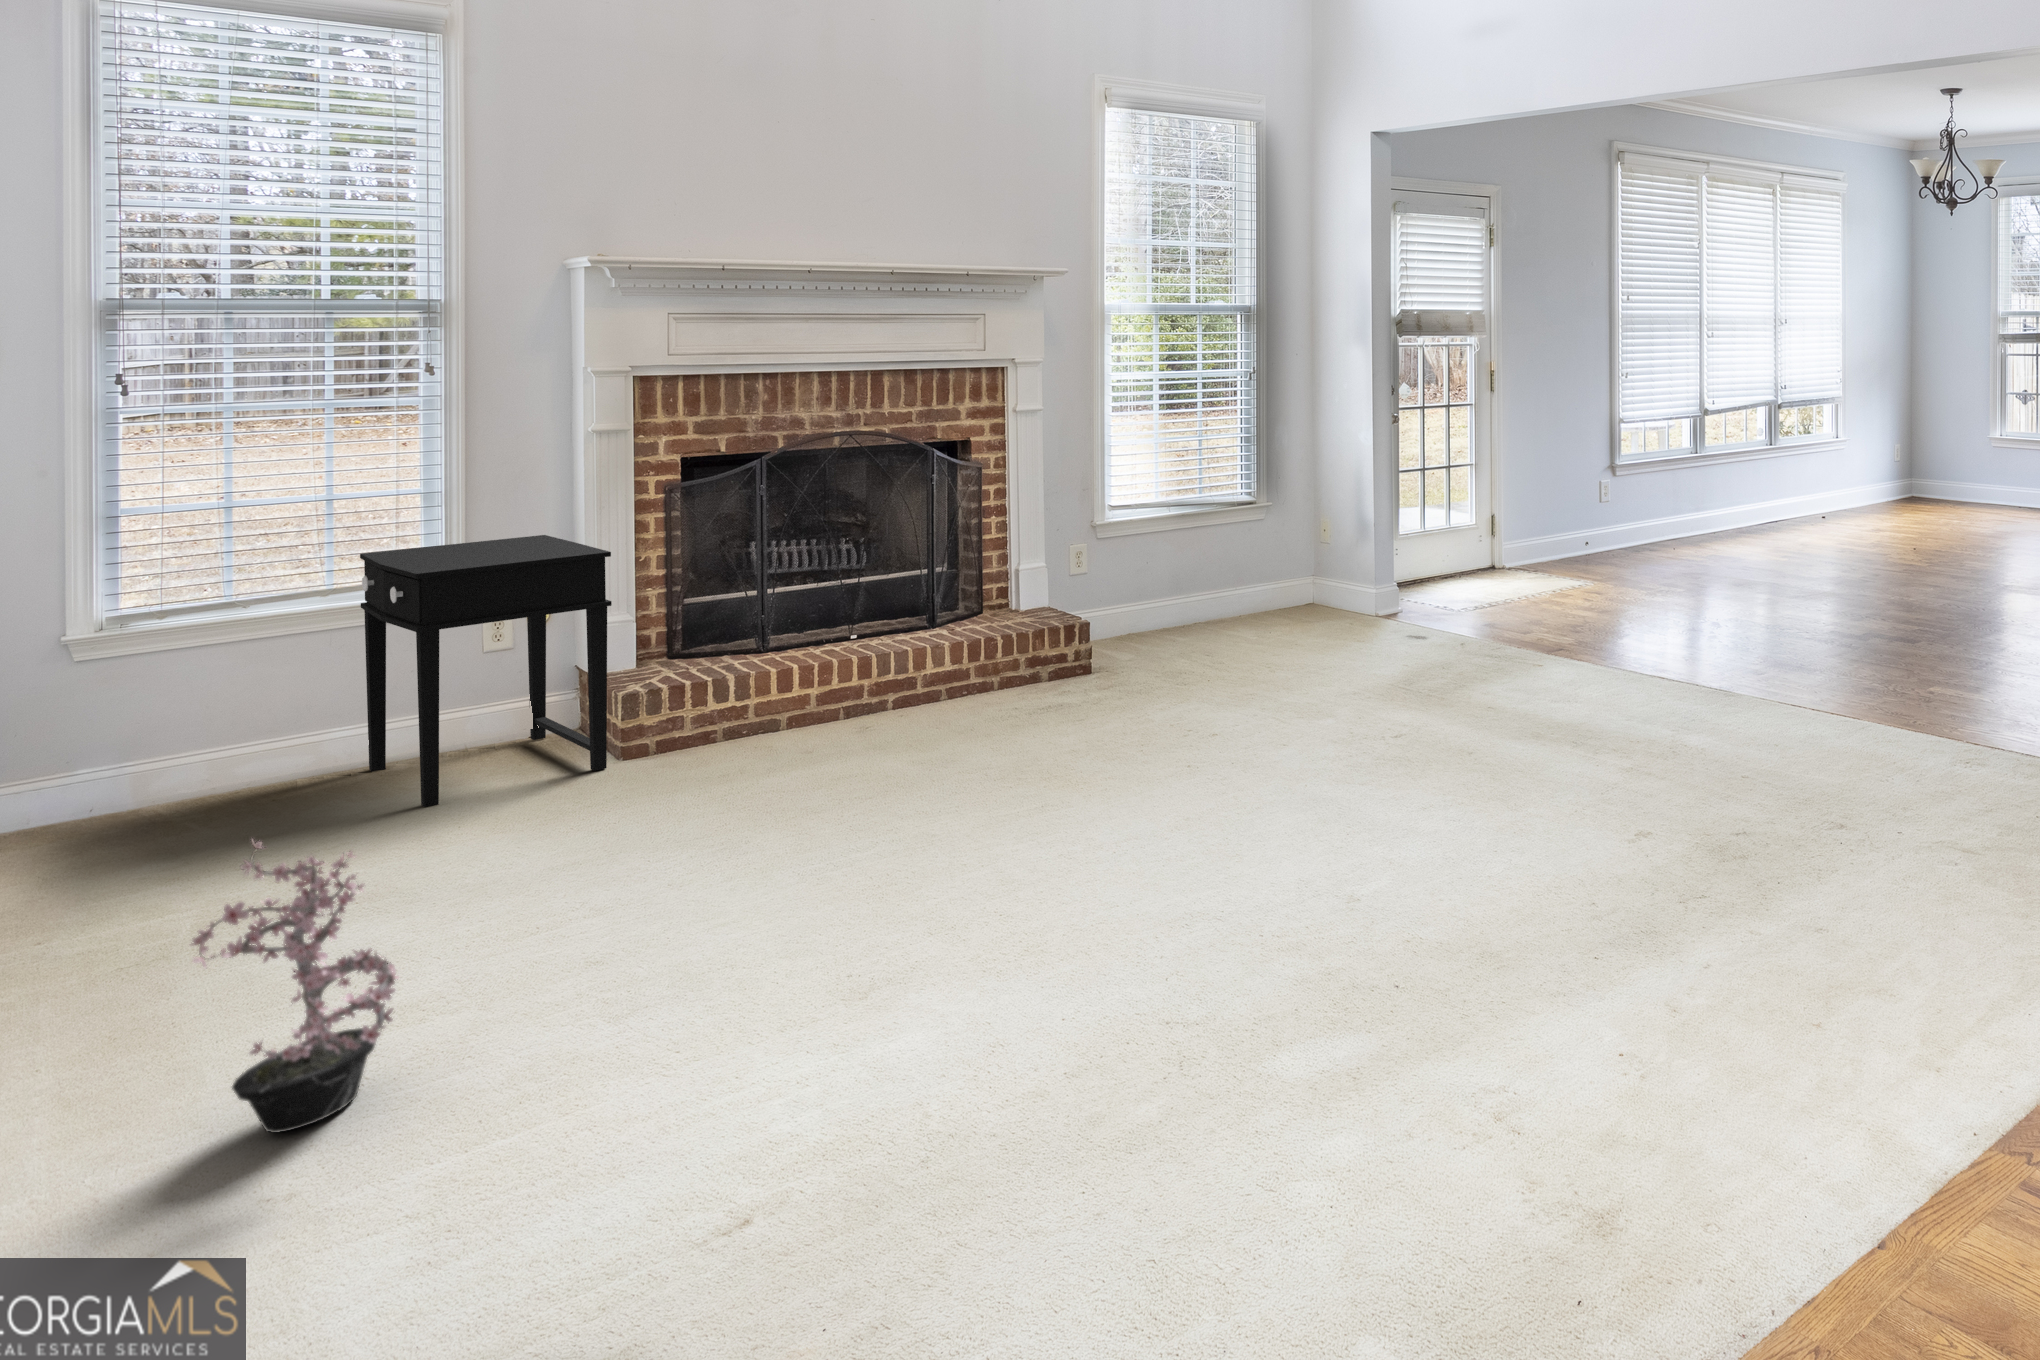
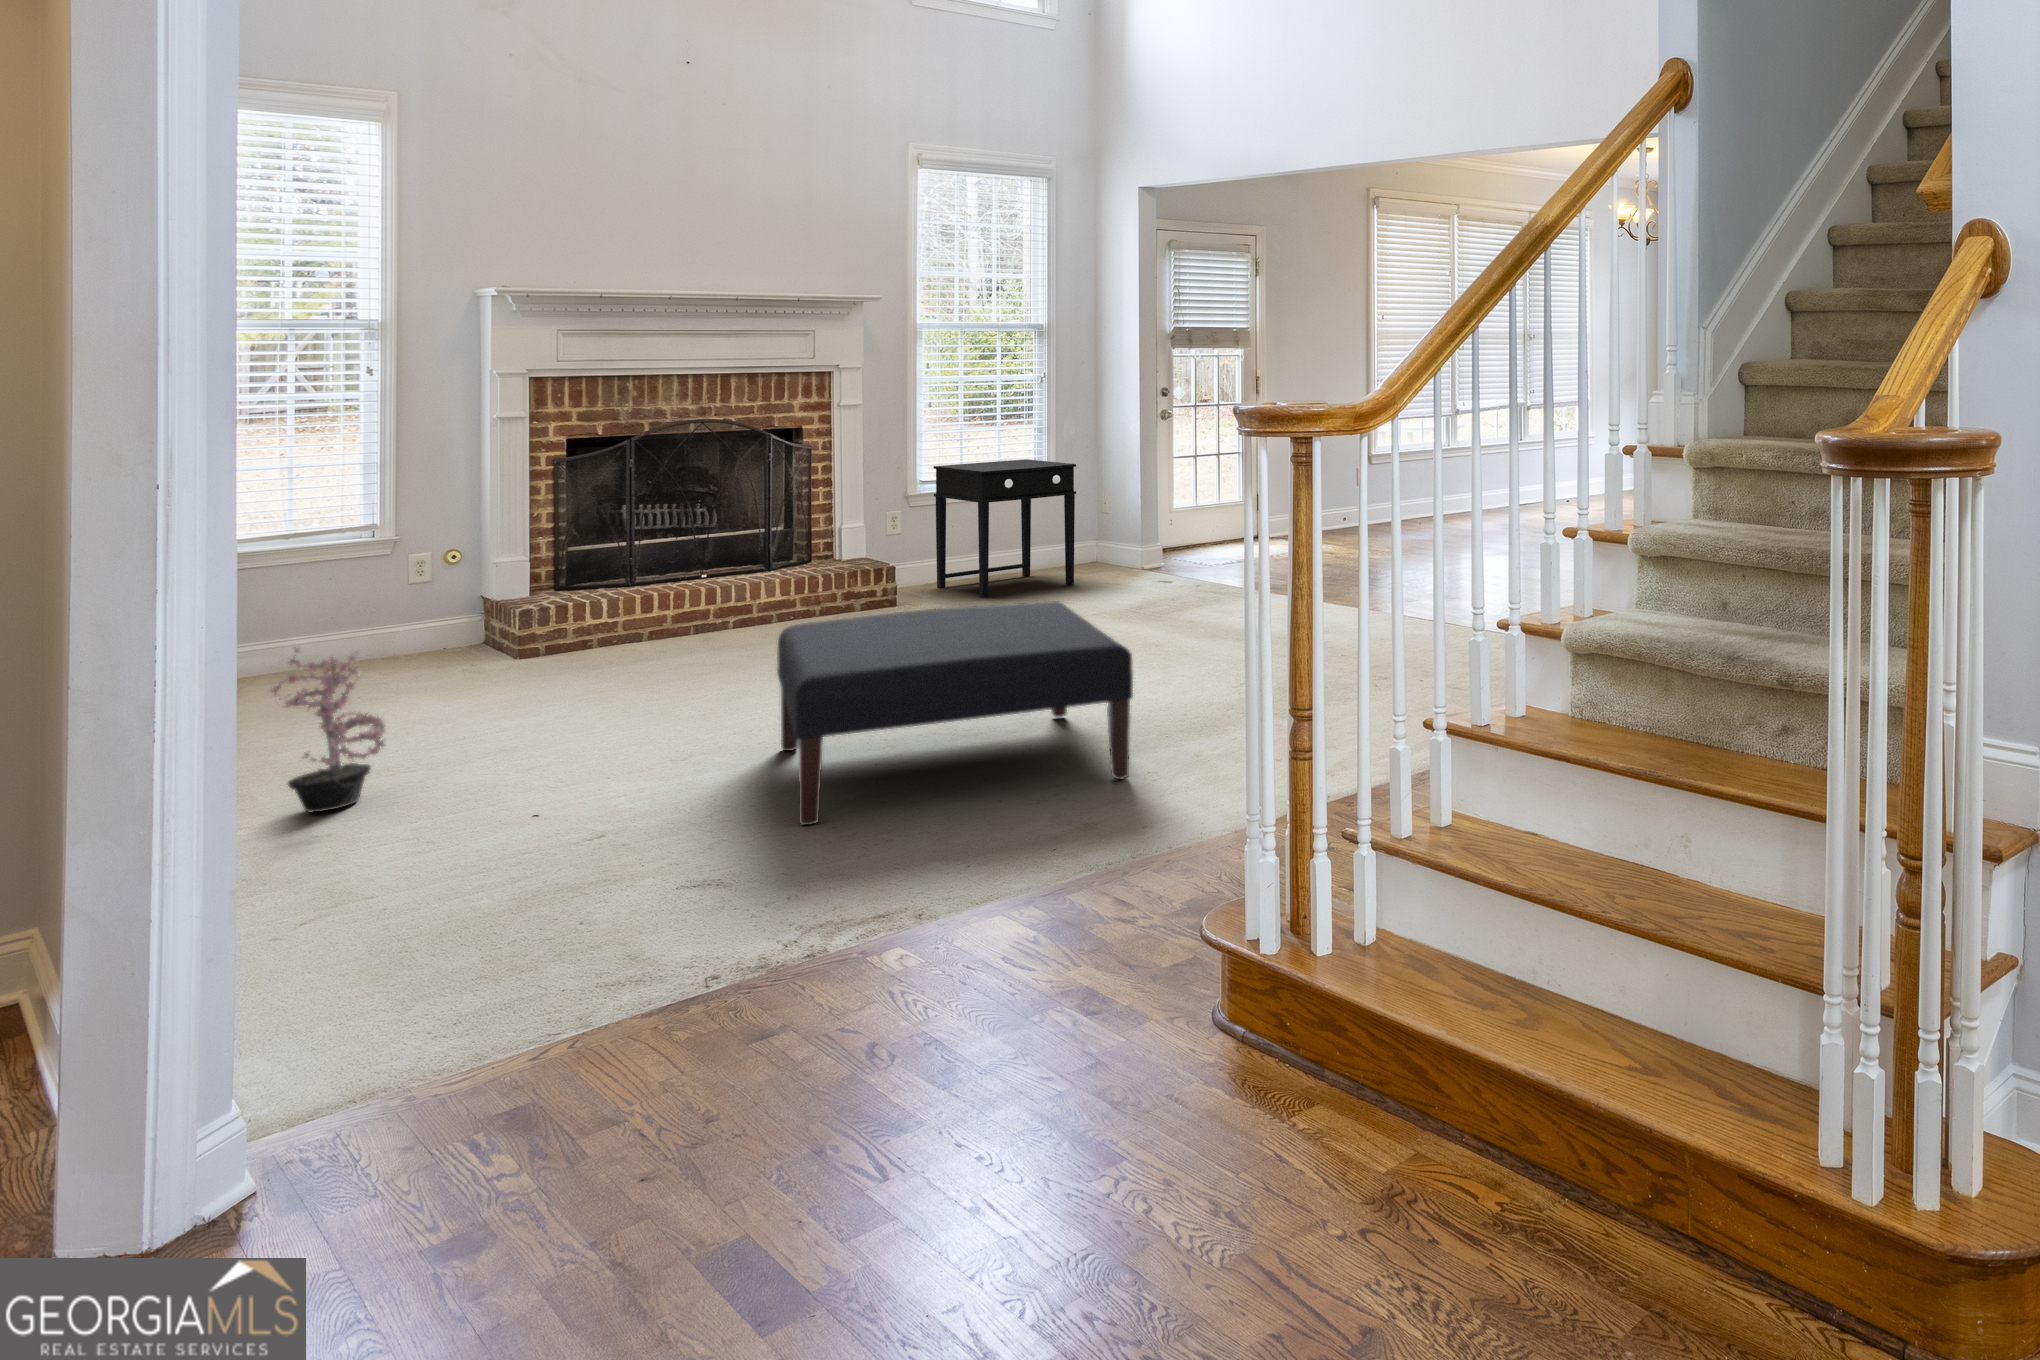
side table: present [360,535,612,807] -> present [934,459,1076,597]
ottoman: none [1005,731,1616,1207] -> present [777,601,1133,825]

